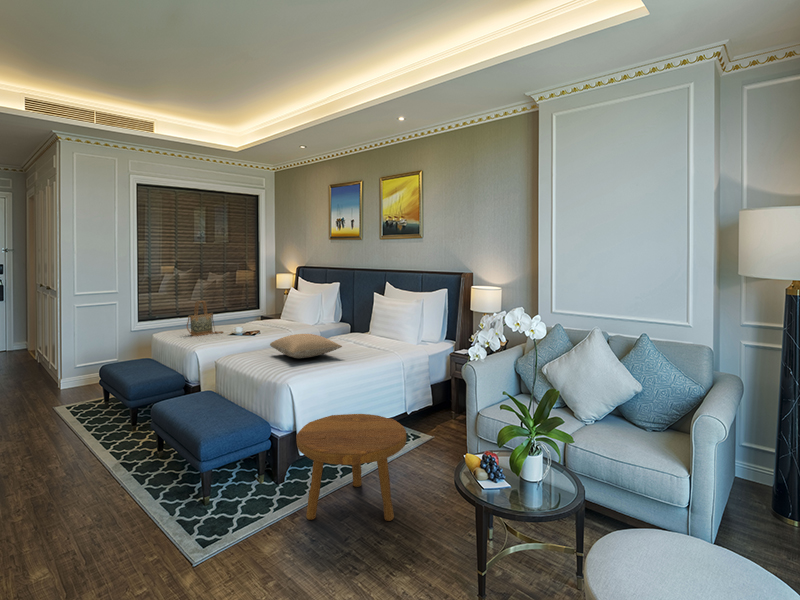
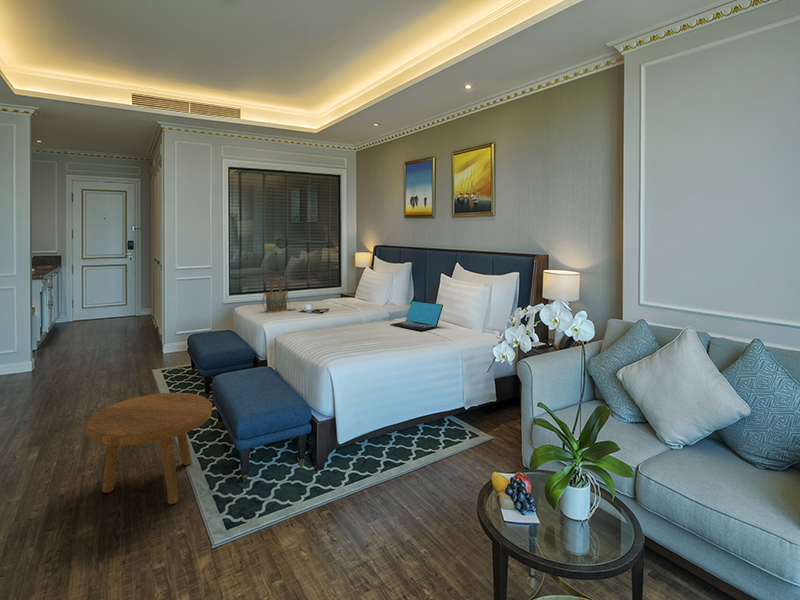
laptop: none [329,318,380,346] -> present [390,301,443,331]
pillow: present [270,334,342,358] -> none [326,316,396,341]
footstool: present [296,414,406,521] -> present [86,393,212,504]

